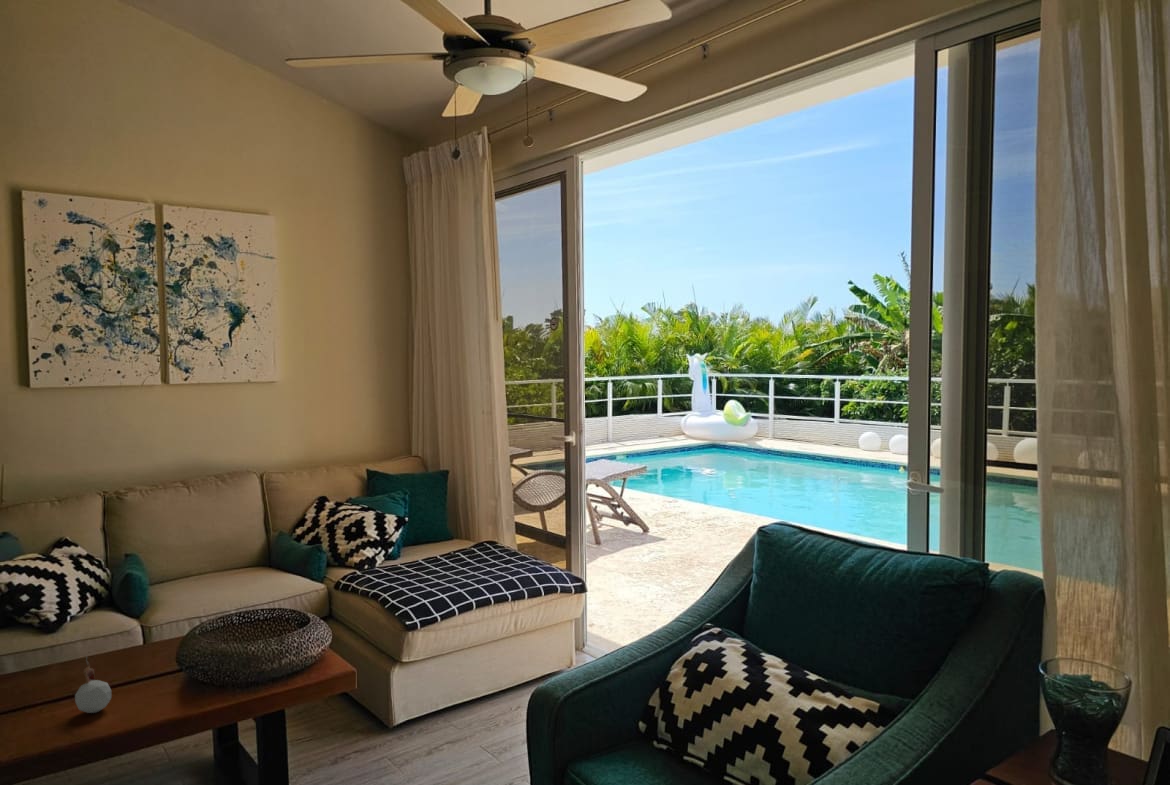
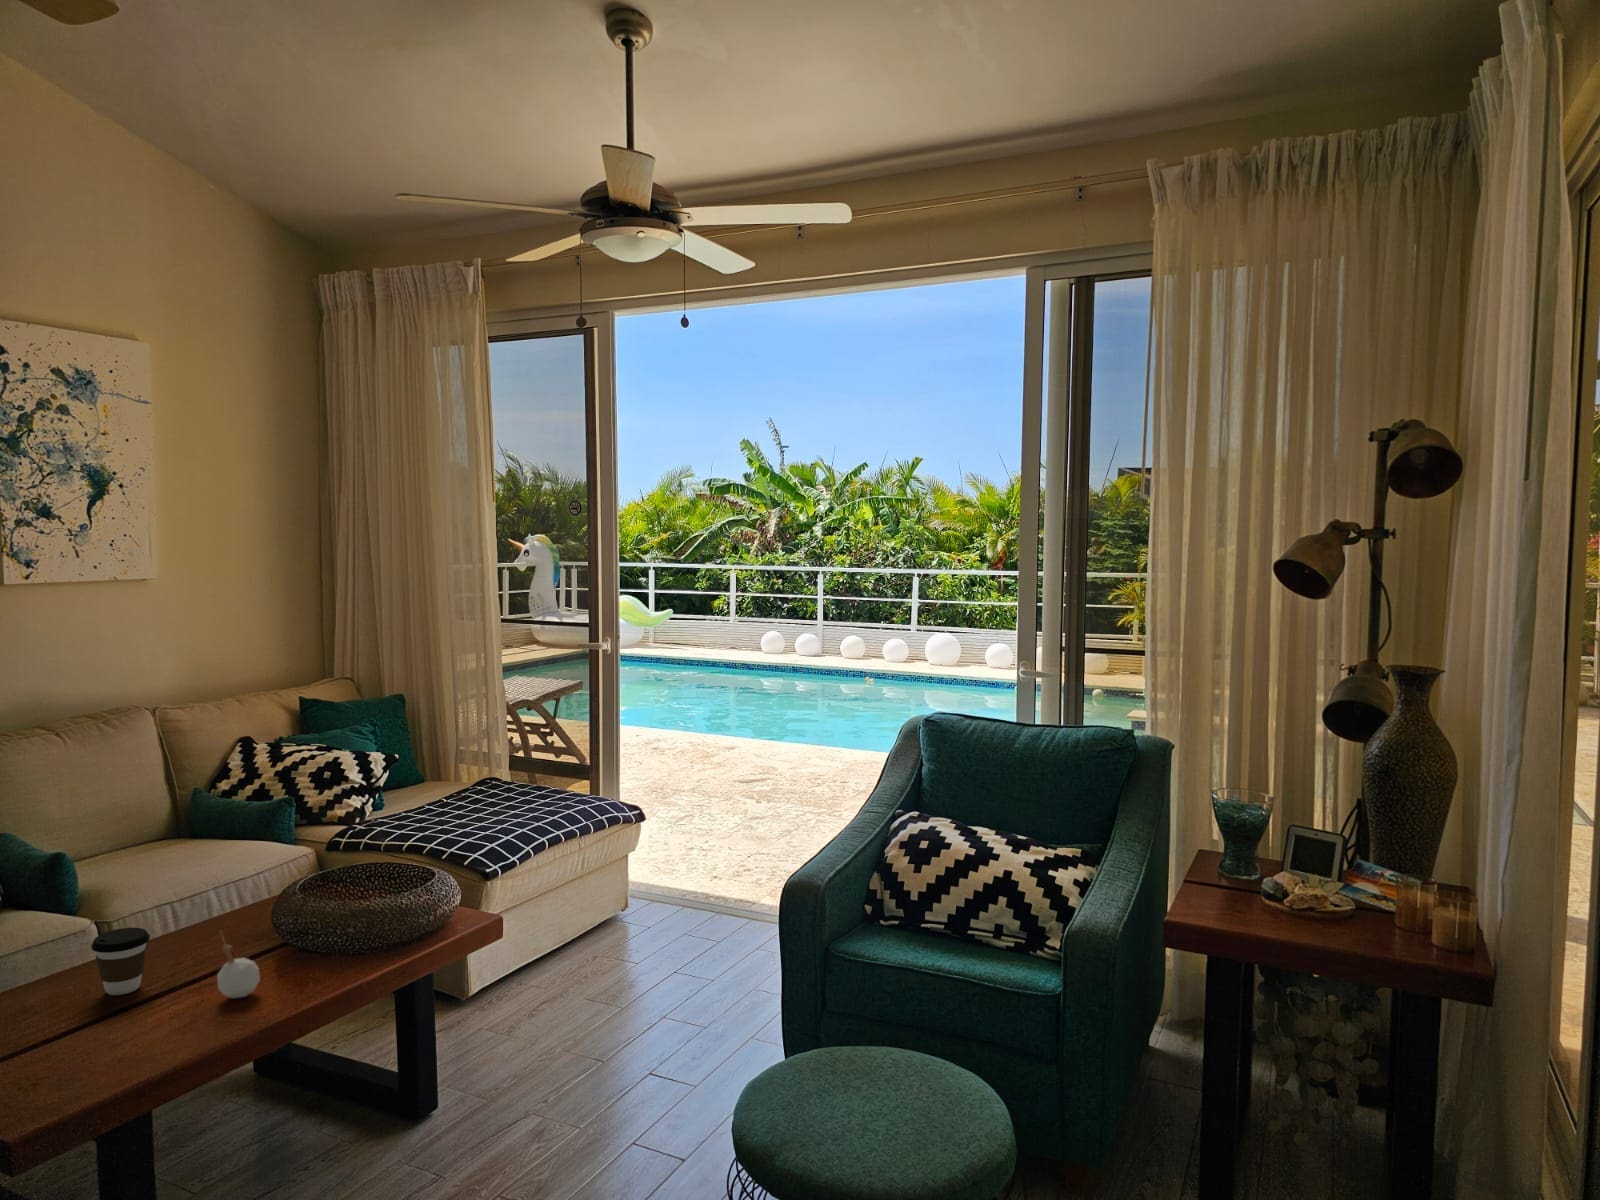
coffee cup: none [24,640,71,692] -> present [91,928,150,995]

